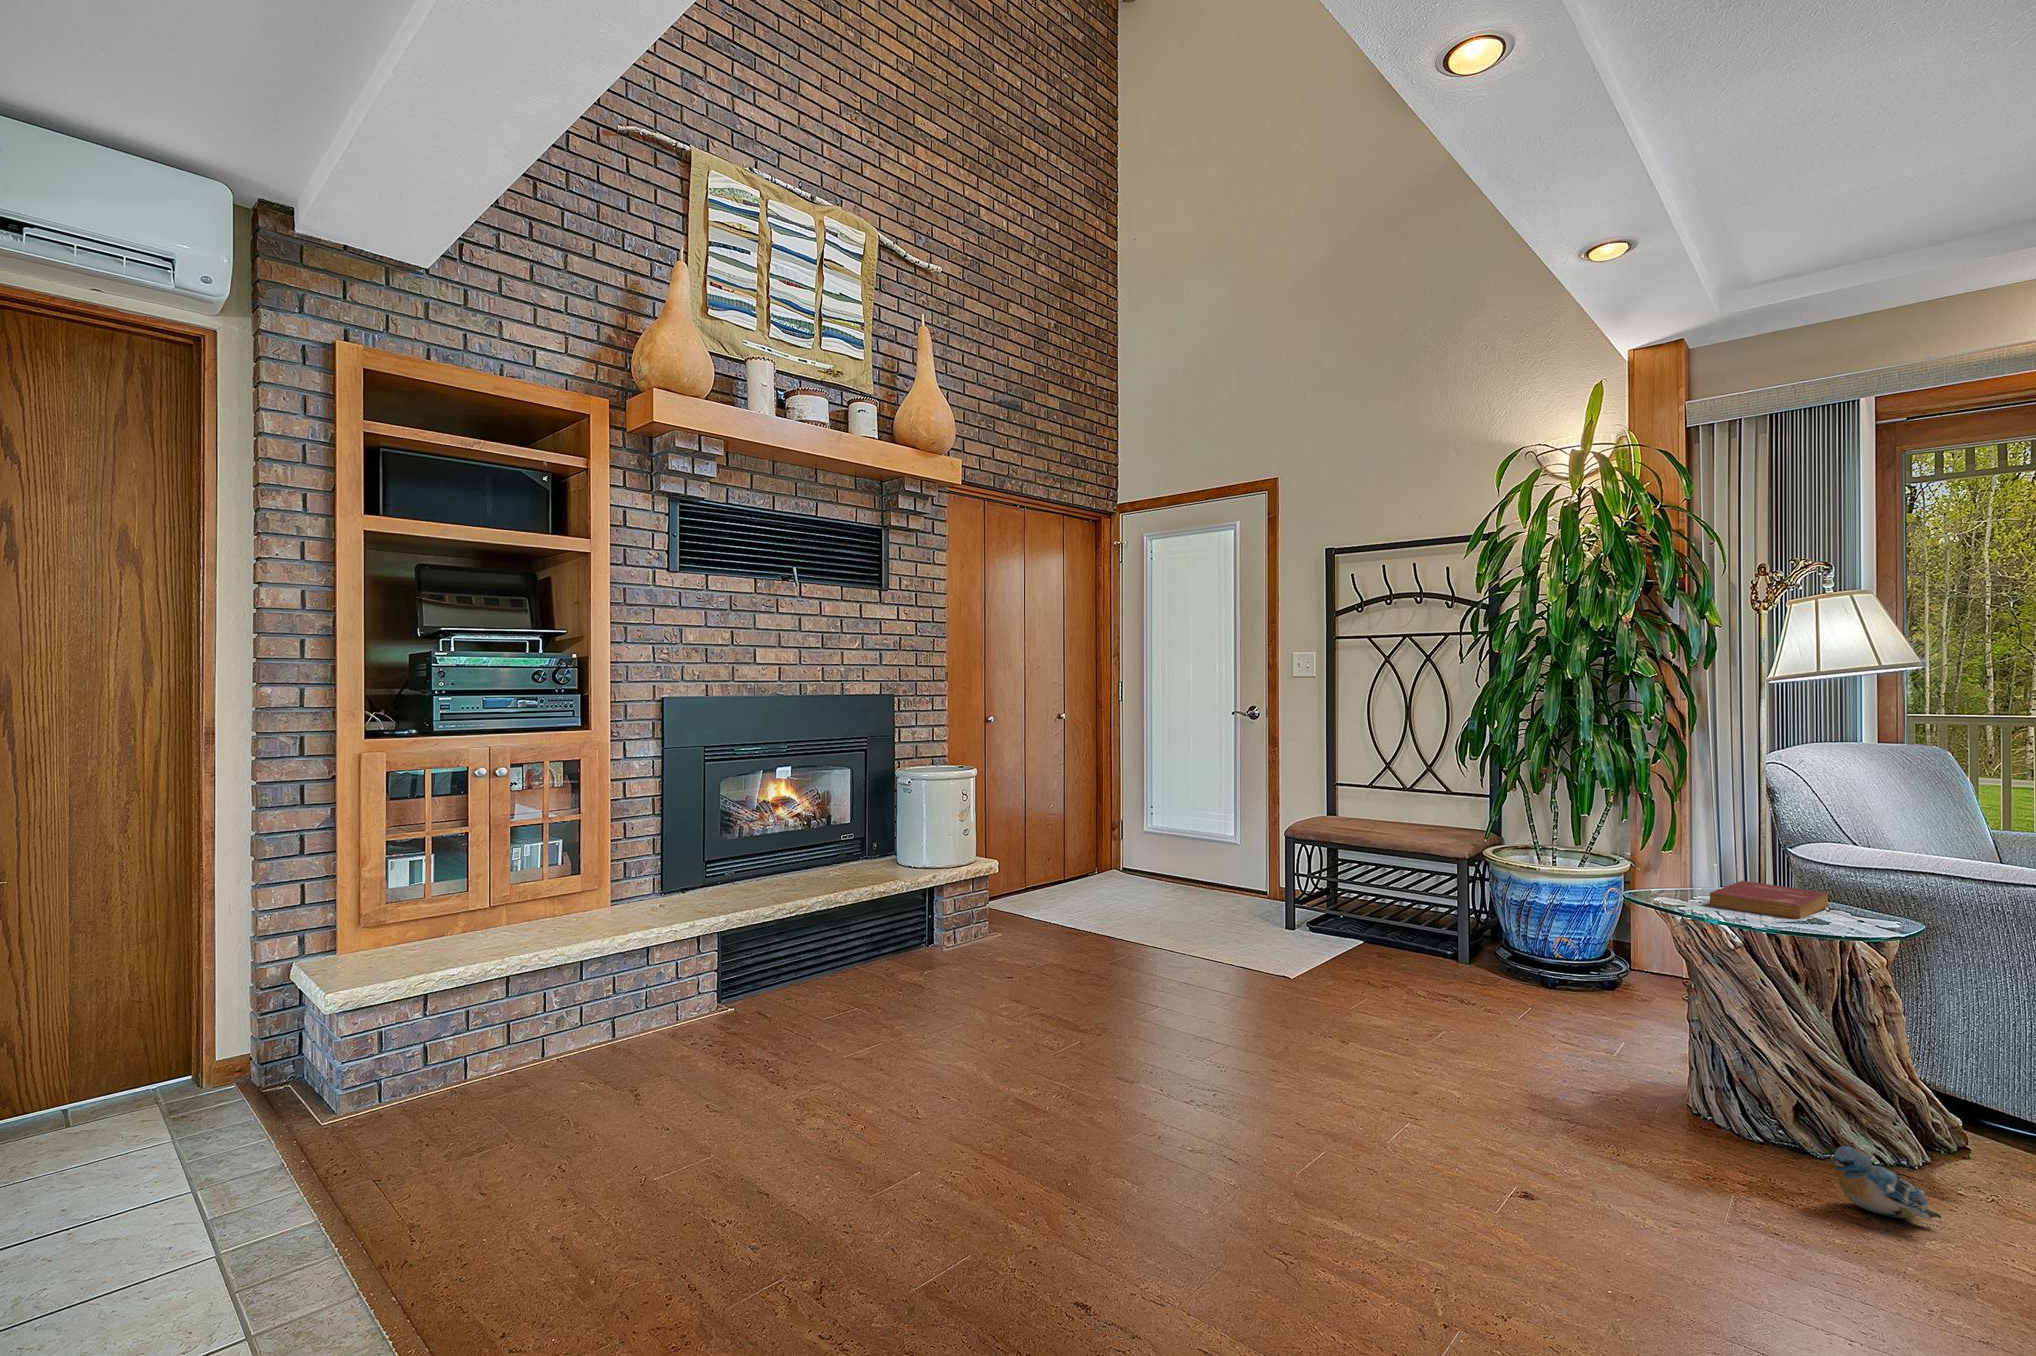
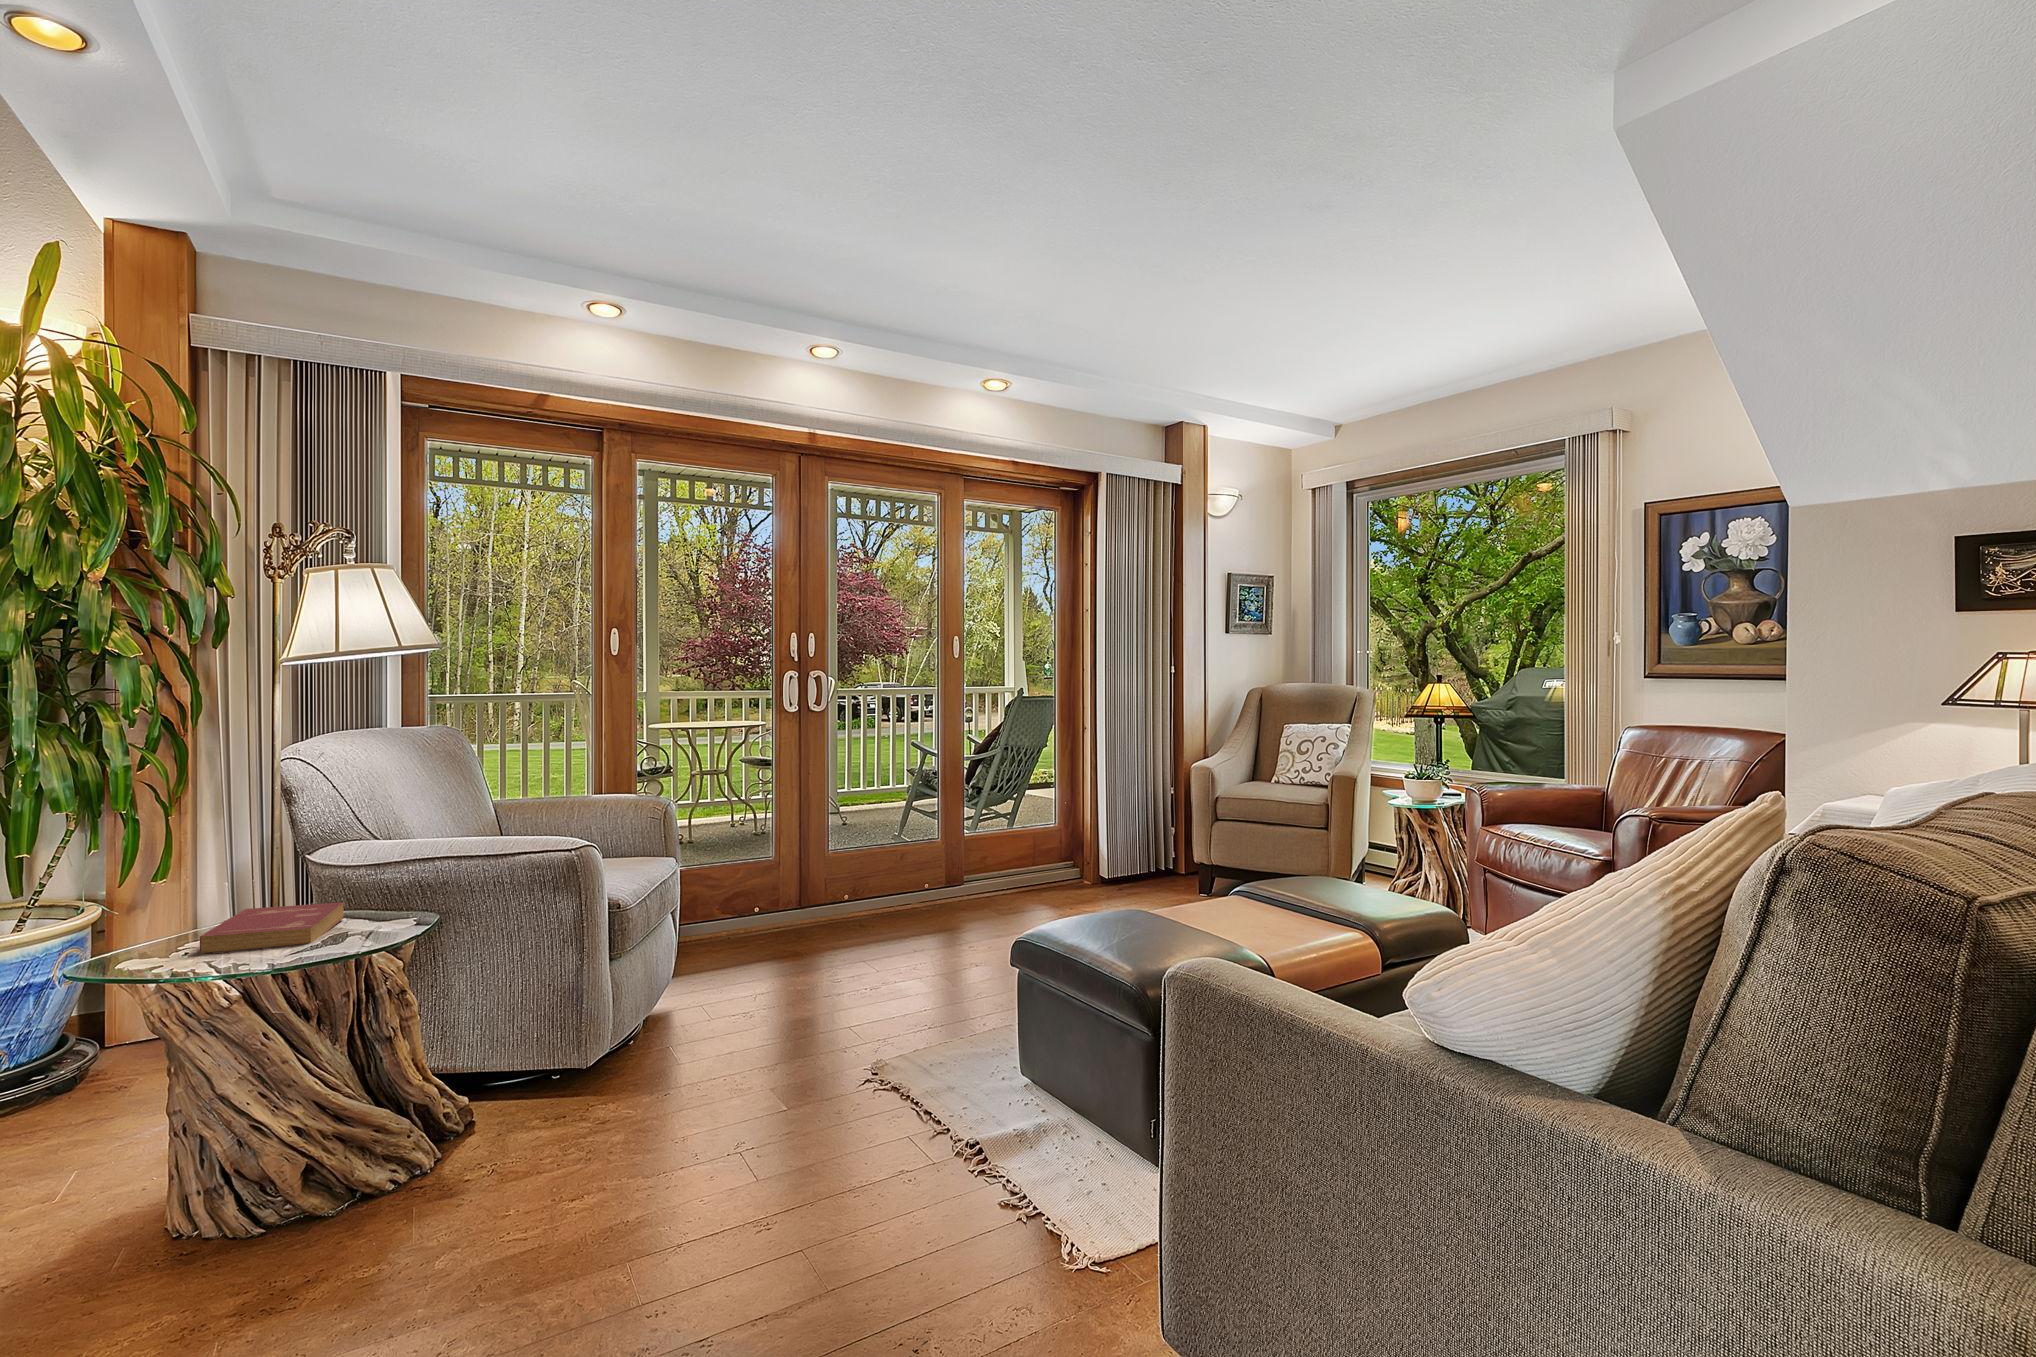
plush toy: present [1830,1146,1941,1220] -> none [339,1199,449,1264]

